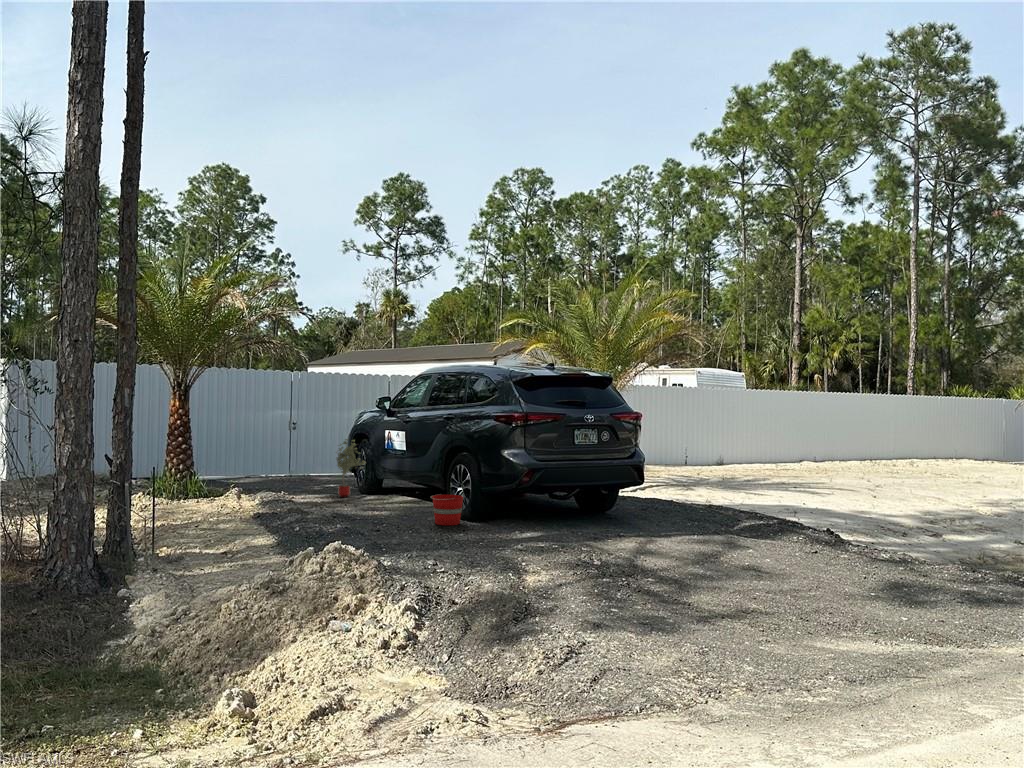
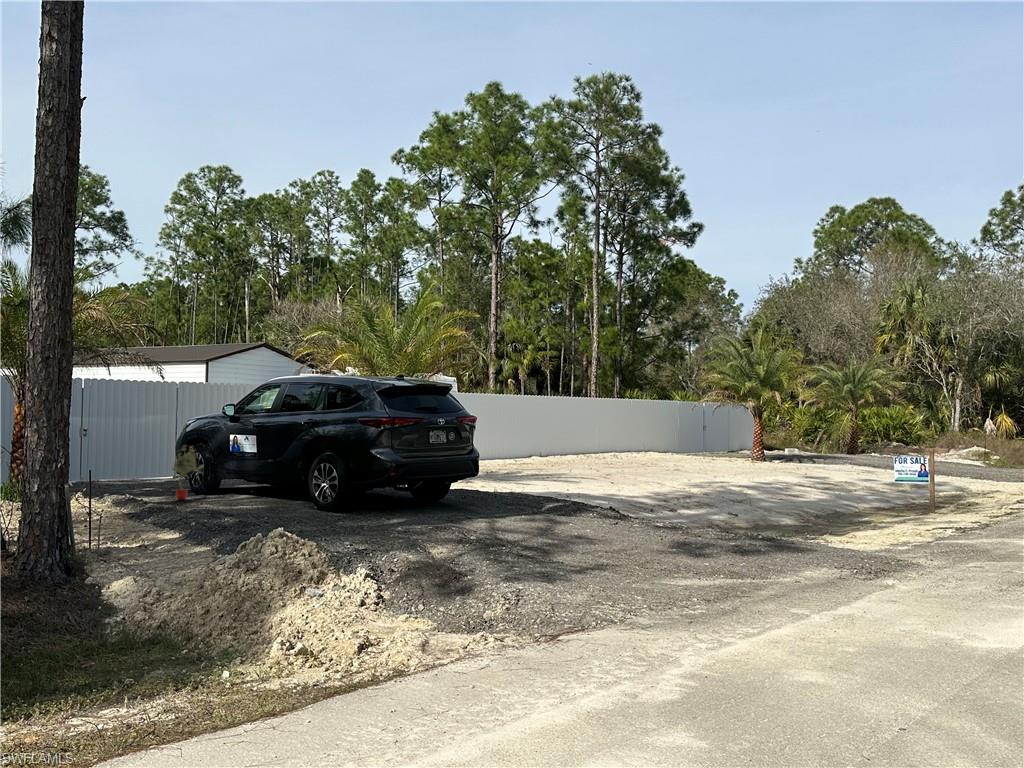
bucket: present [431,494,463,525] -> none [307,489,335,516]

